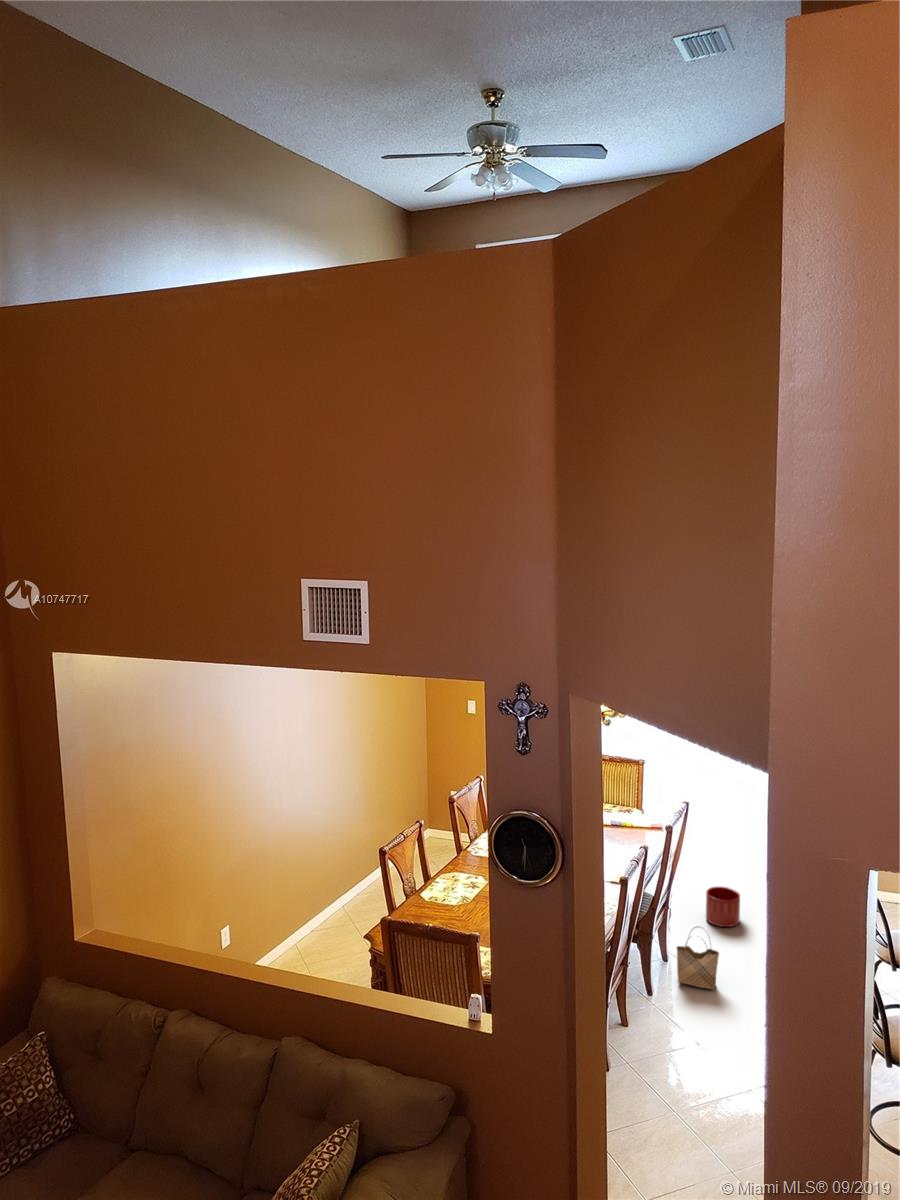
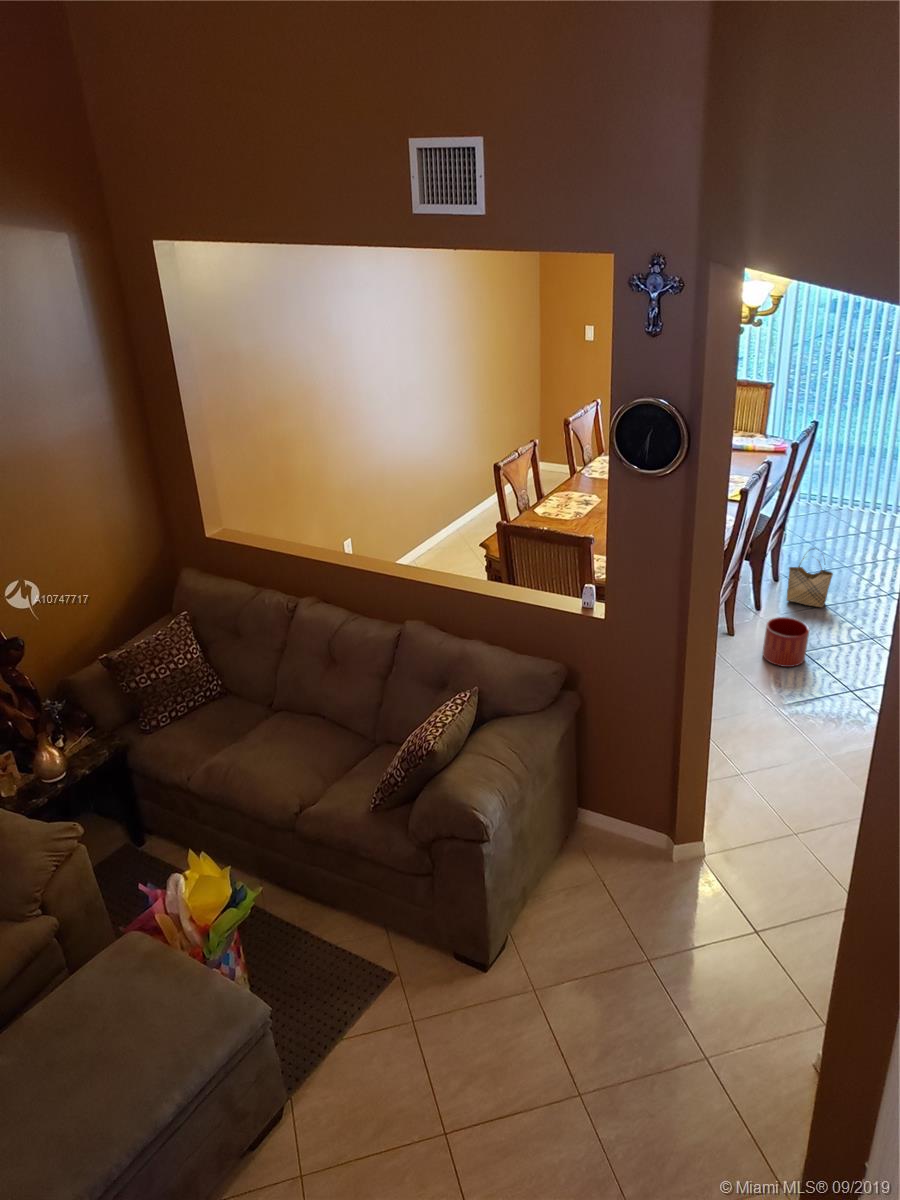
planter: present [706,887,740,927] -> present [763,617,810,667]

